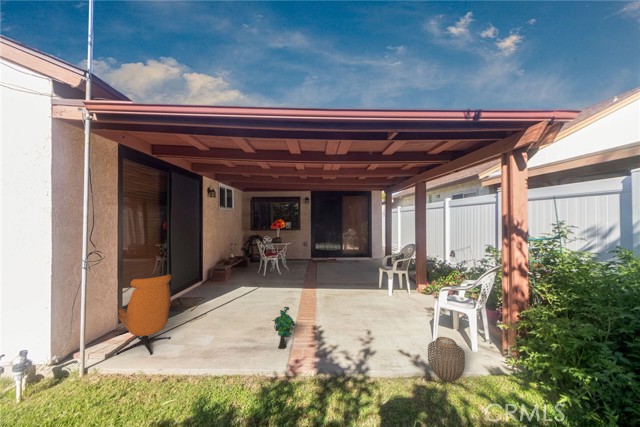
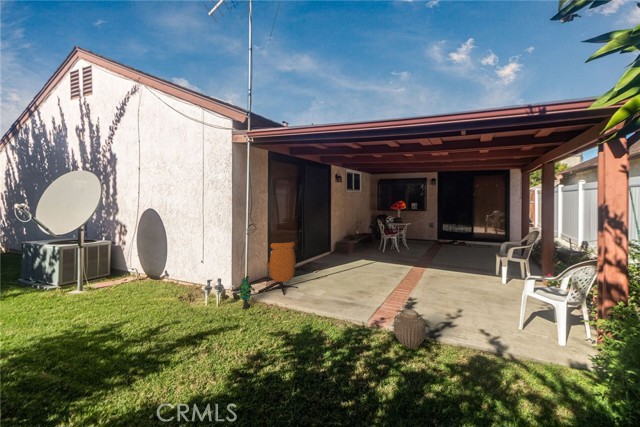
decorative plant: present [272,307,295,349] -> present [237,276,255,309]
woven basket: present [428,337,465,381] -> present [394,309,426,348]

